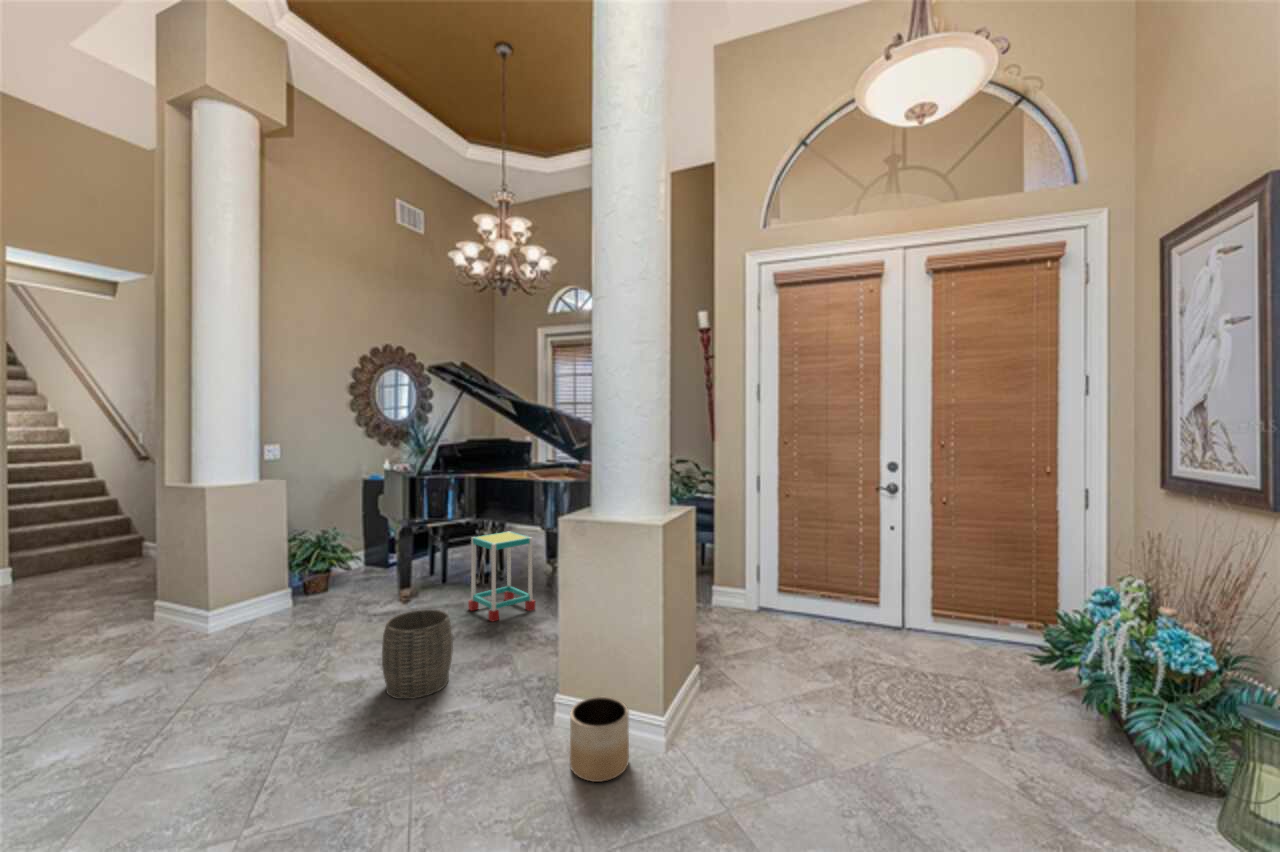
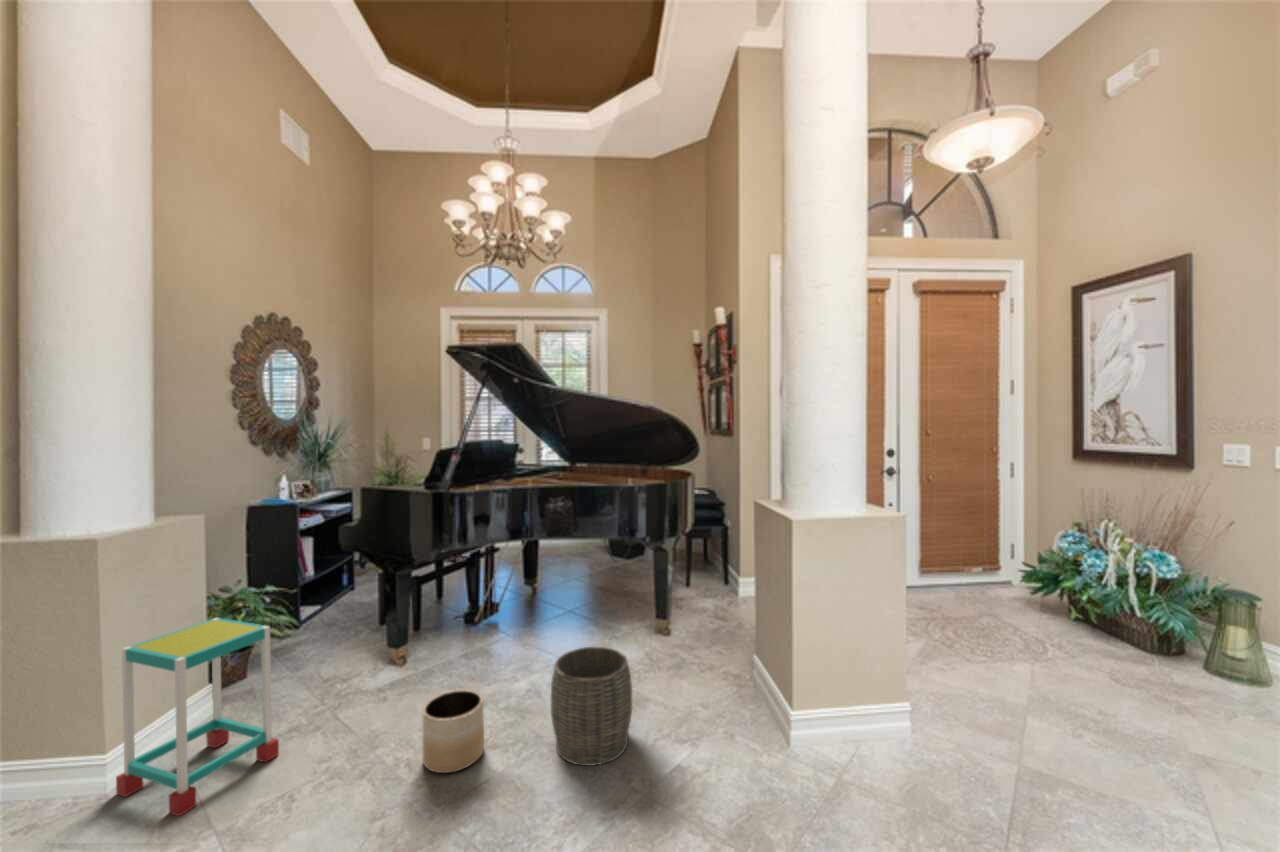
side table: present [468,532,535,621] -> present [116,618,279,816]
planter: present [570,697,629,782] -> present [422,690,484,773]

